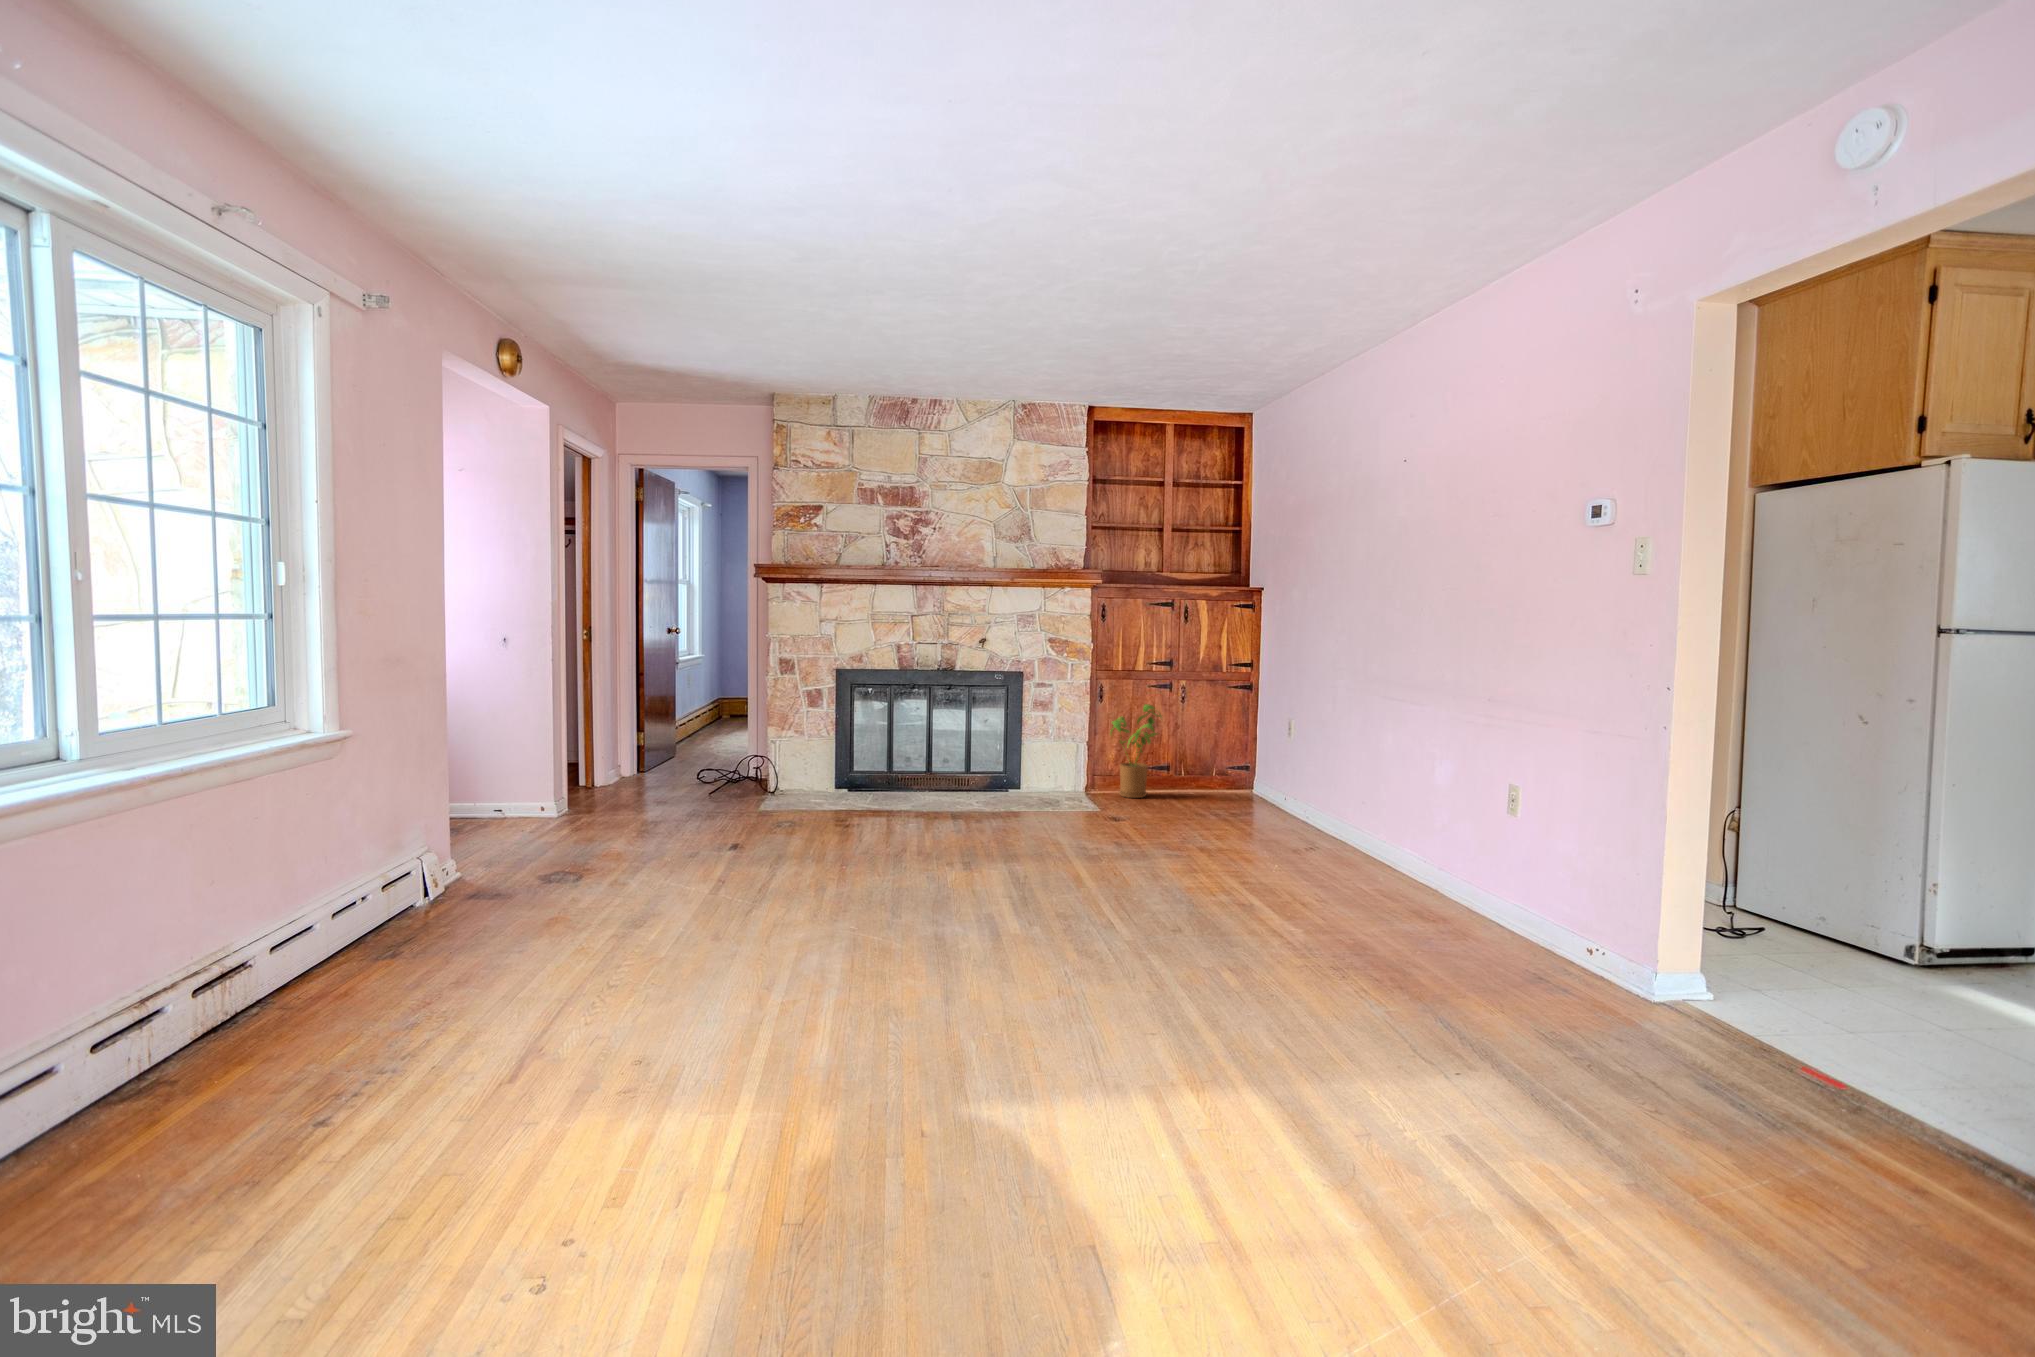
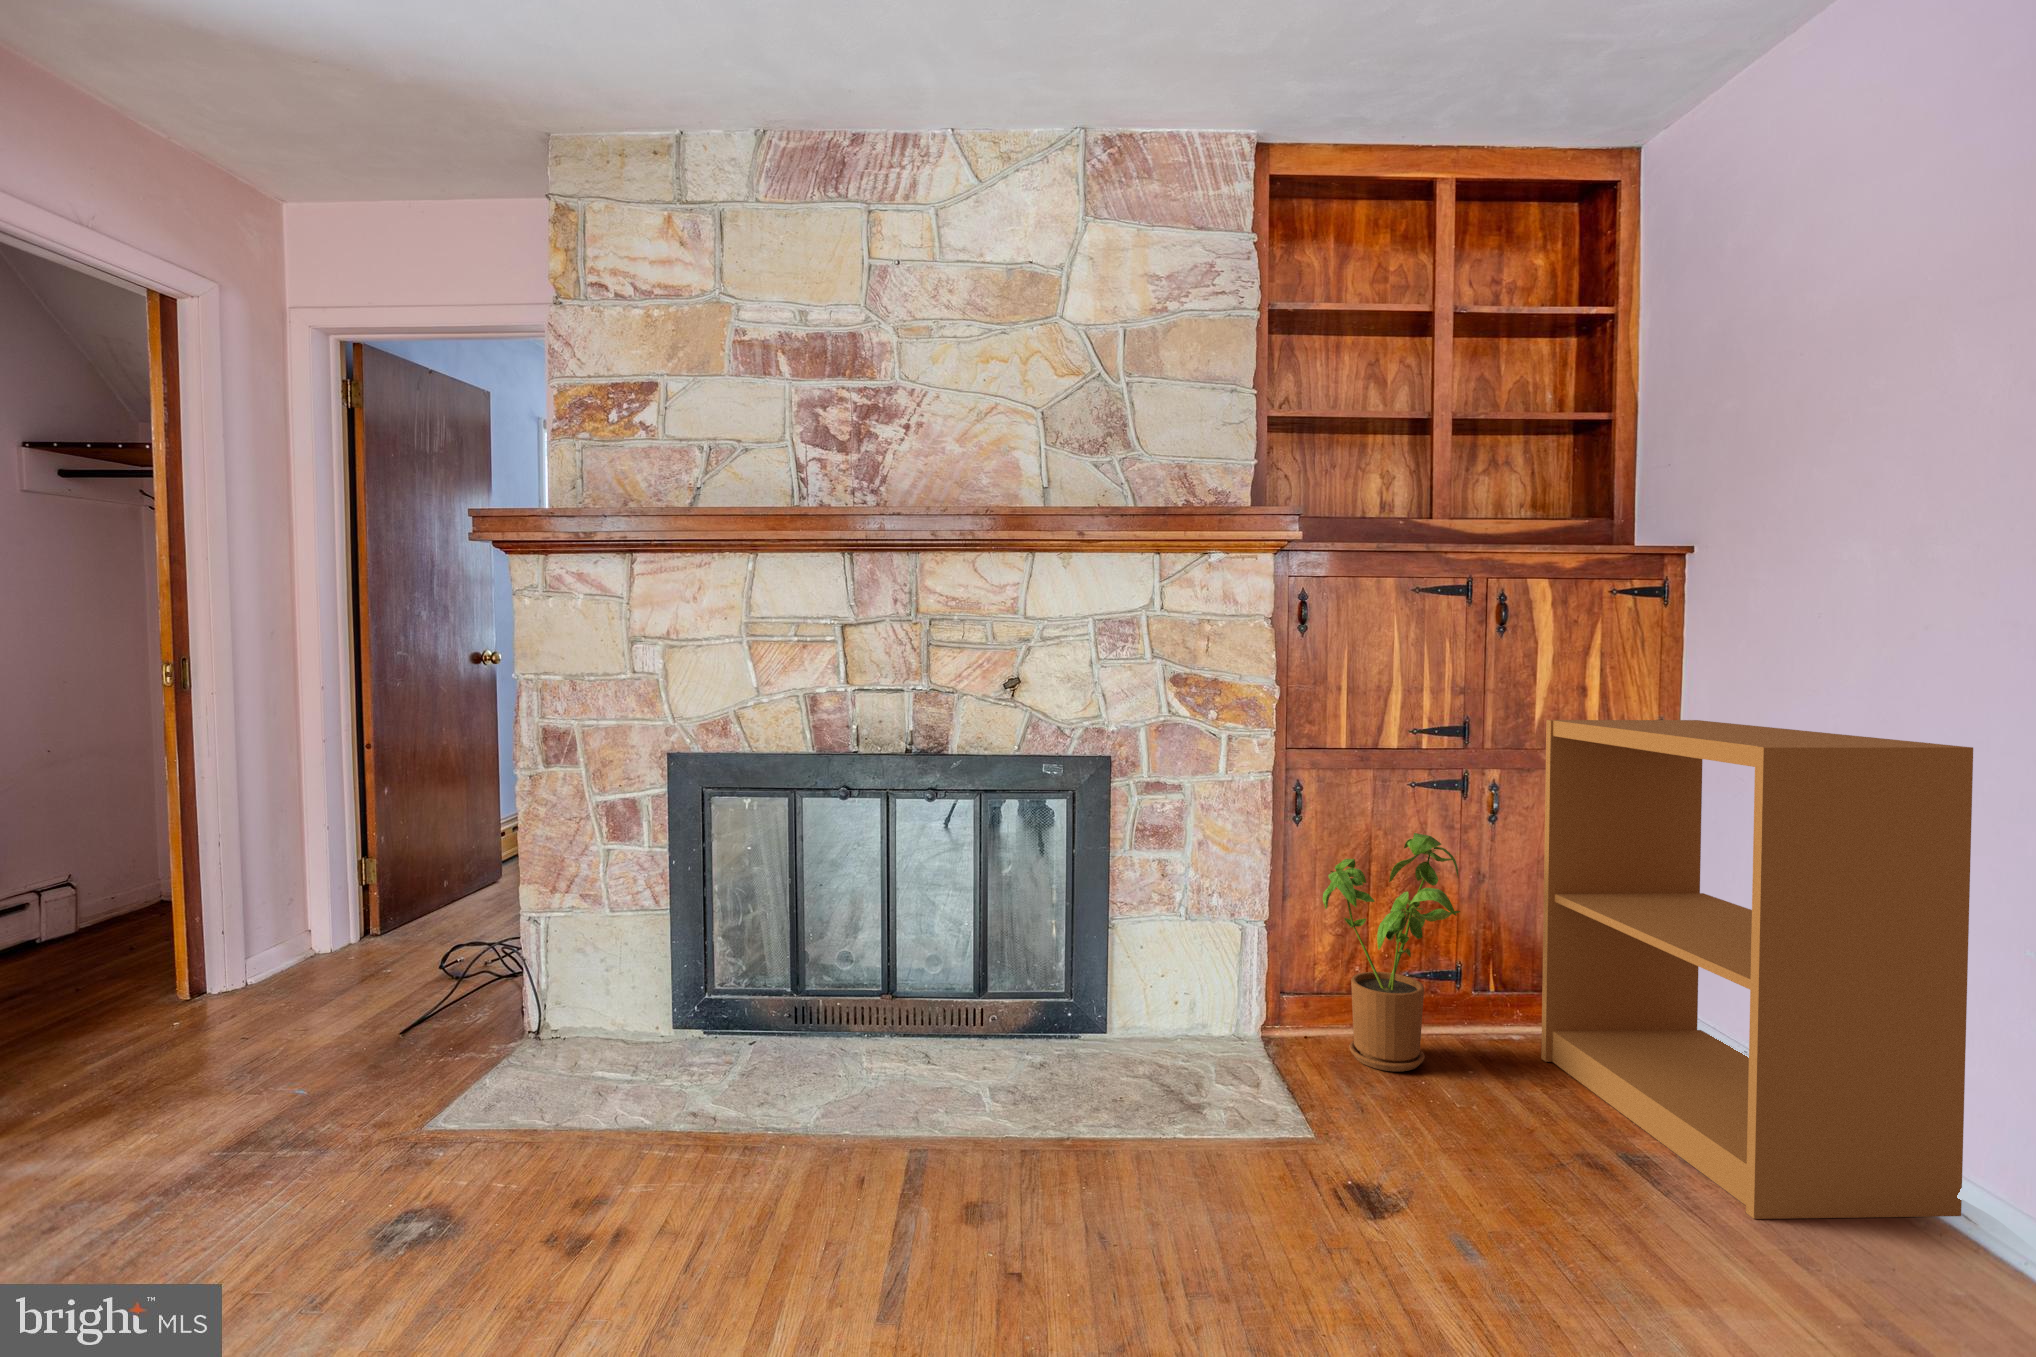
bookshelf: none [1195,658,1305,820] -> present [1541,720,1973,1219]

